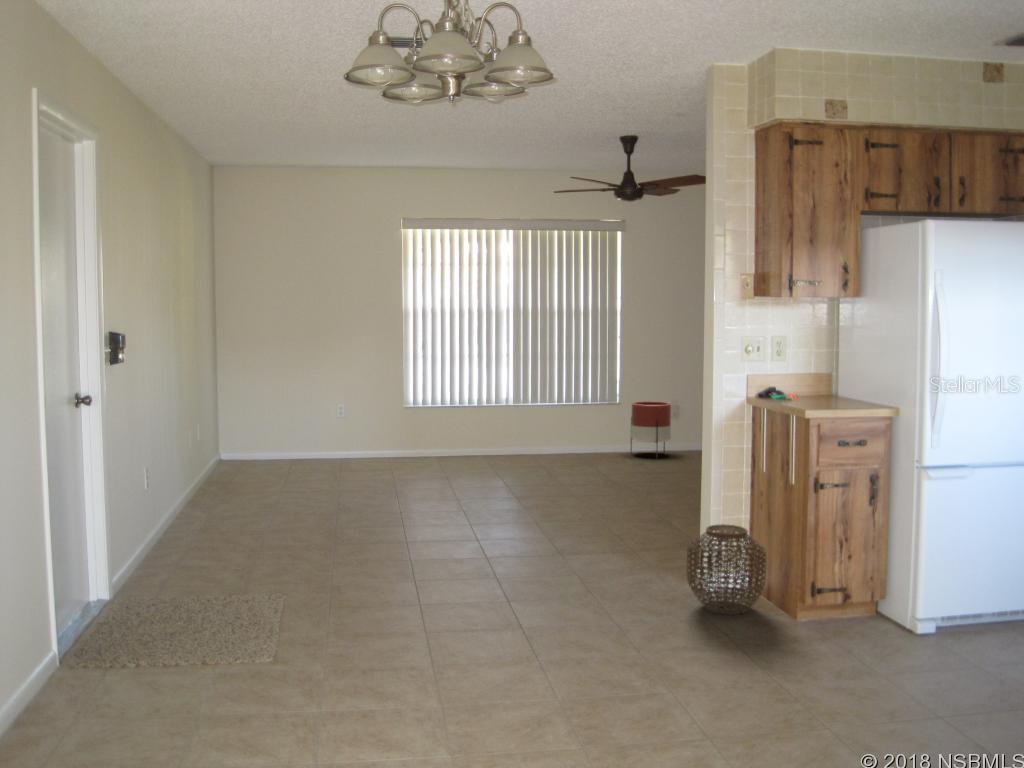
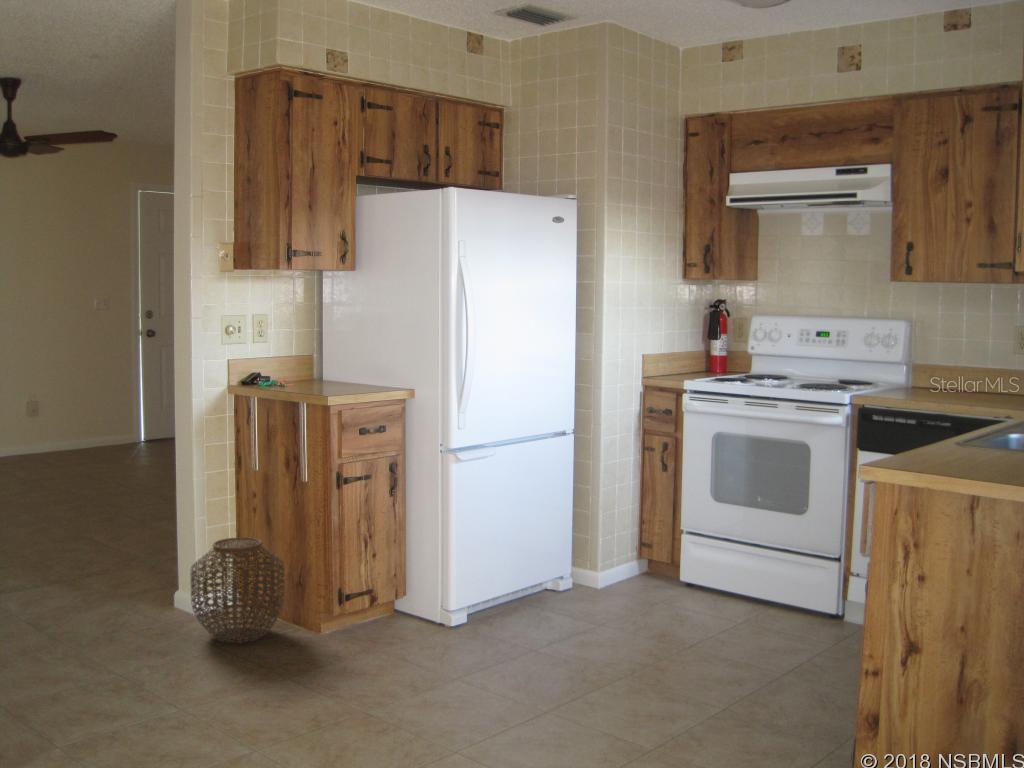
planter: present [631,401,671,458] -> none [23,403,79,475]

